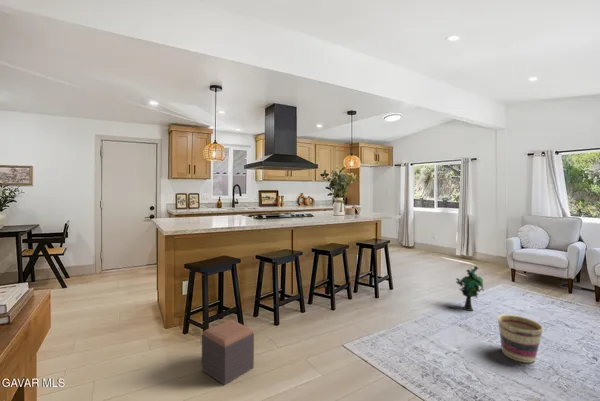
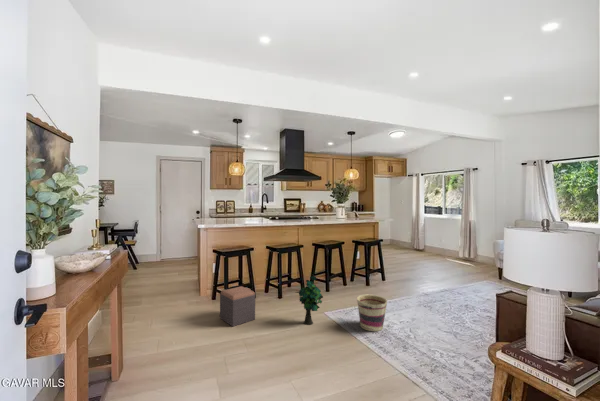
decorative plant: present [457,266,484,311] -> present [297,276,323,325]
basket: present [498,314,543,363] -> present [357,295,387,331]

